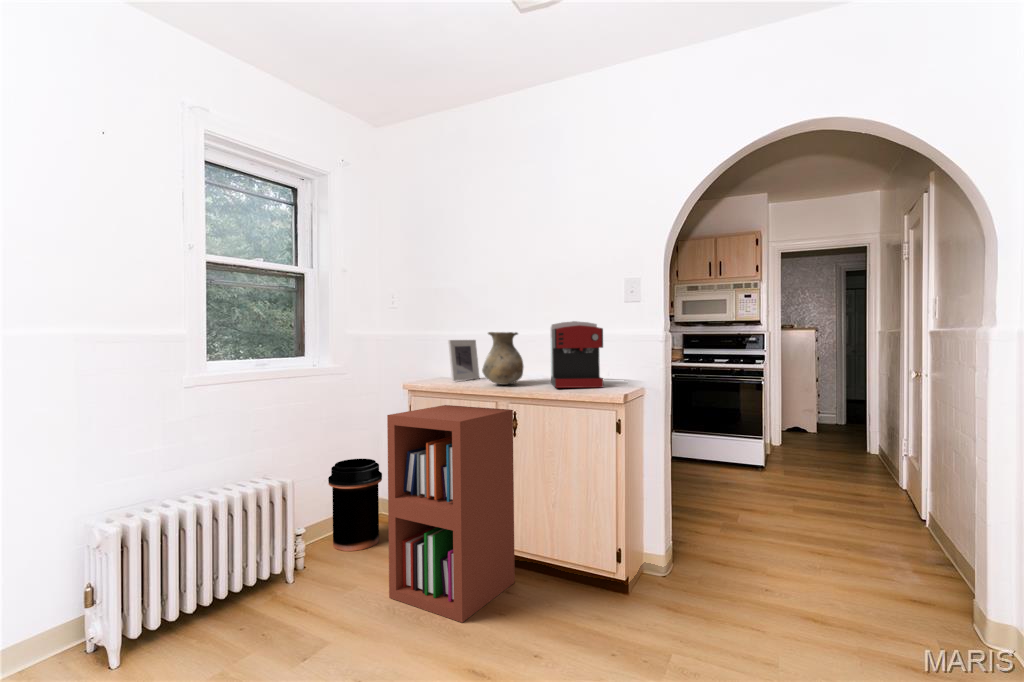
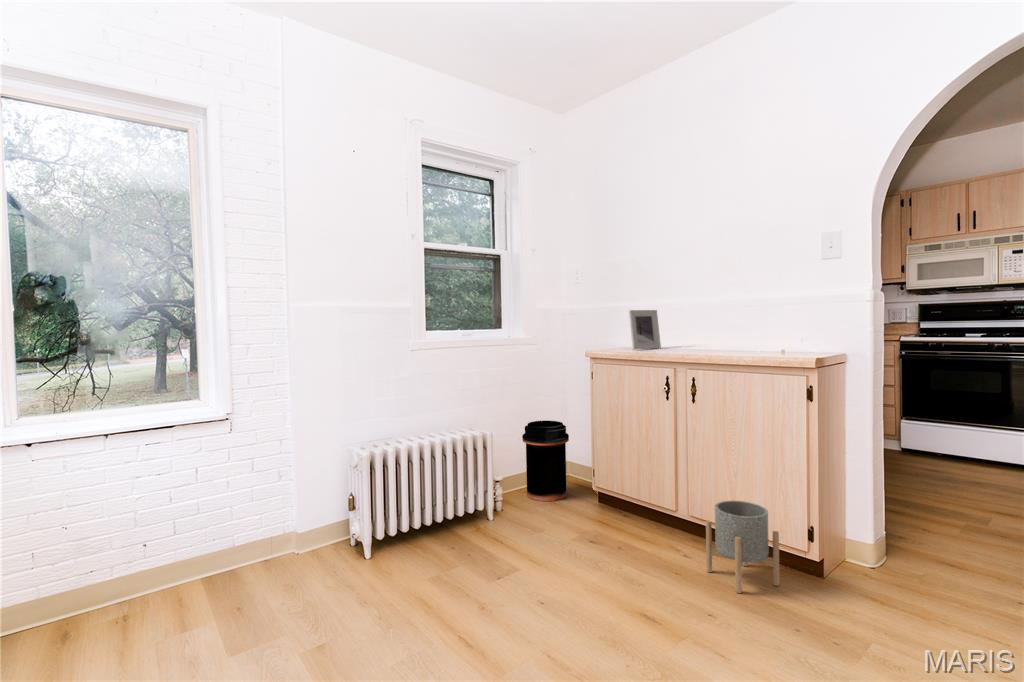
coffee maker: present [550,321,603,388] -> none [735,286,794,354]
vase: present [482,332,523,385] -> none [661,299,705,352]
bookshelf: present [387,405,515,623] -> none [569,371,694,572]
planter: none [528,533,595,628] -> present [706,501,779,593]

